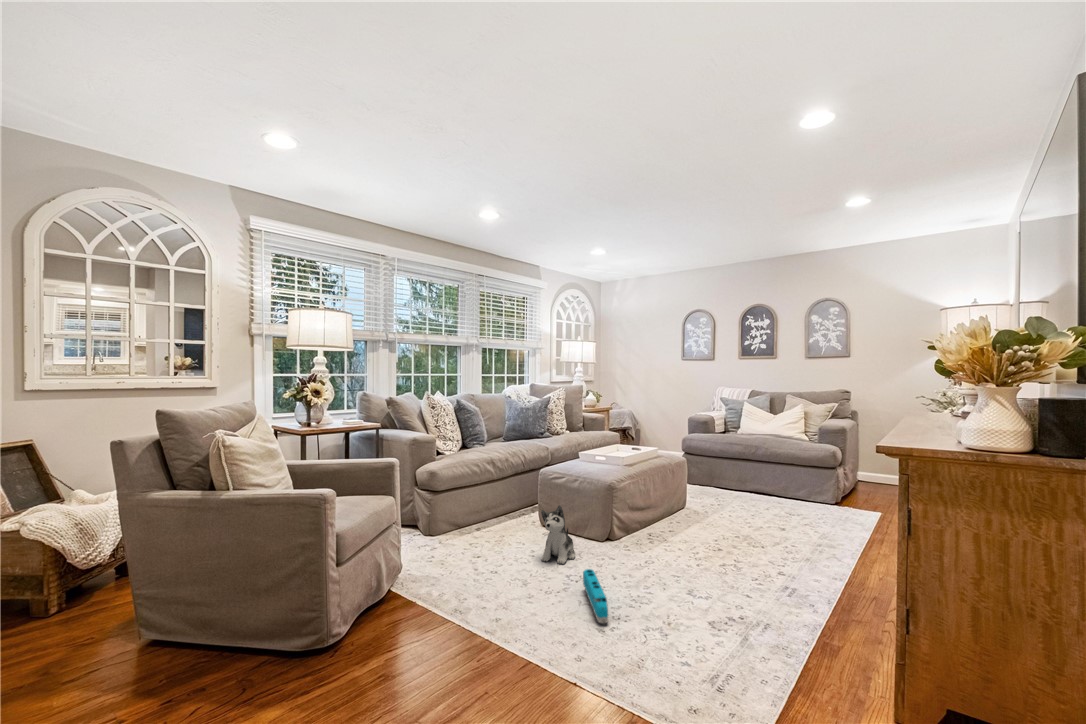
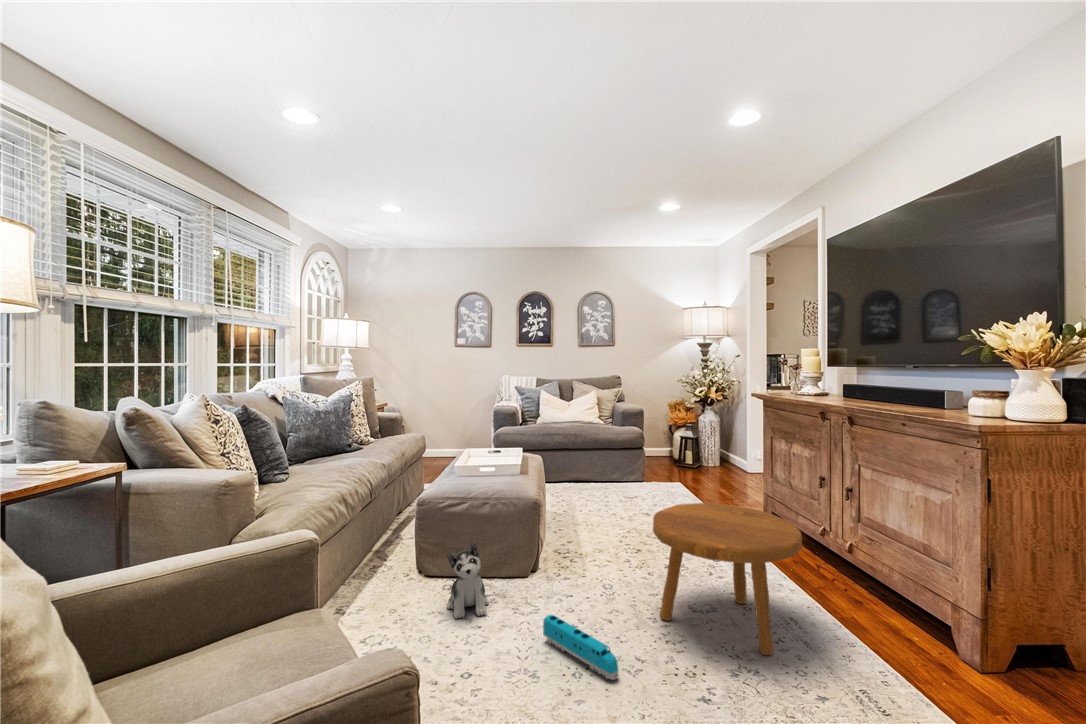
footstool: none [683,503,839,657] -> present [653,503,802,655]

